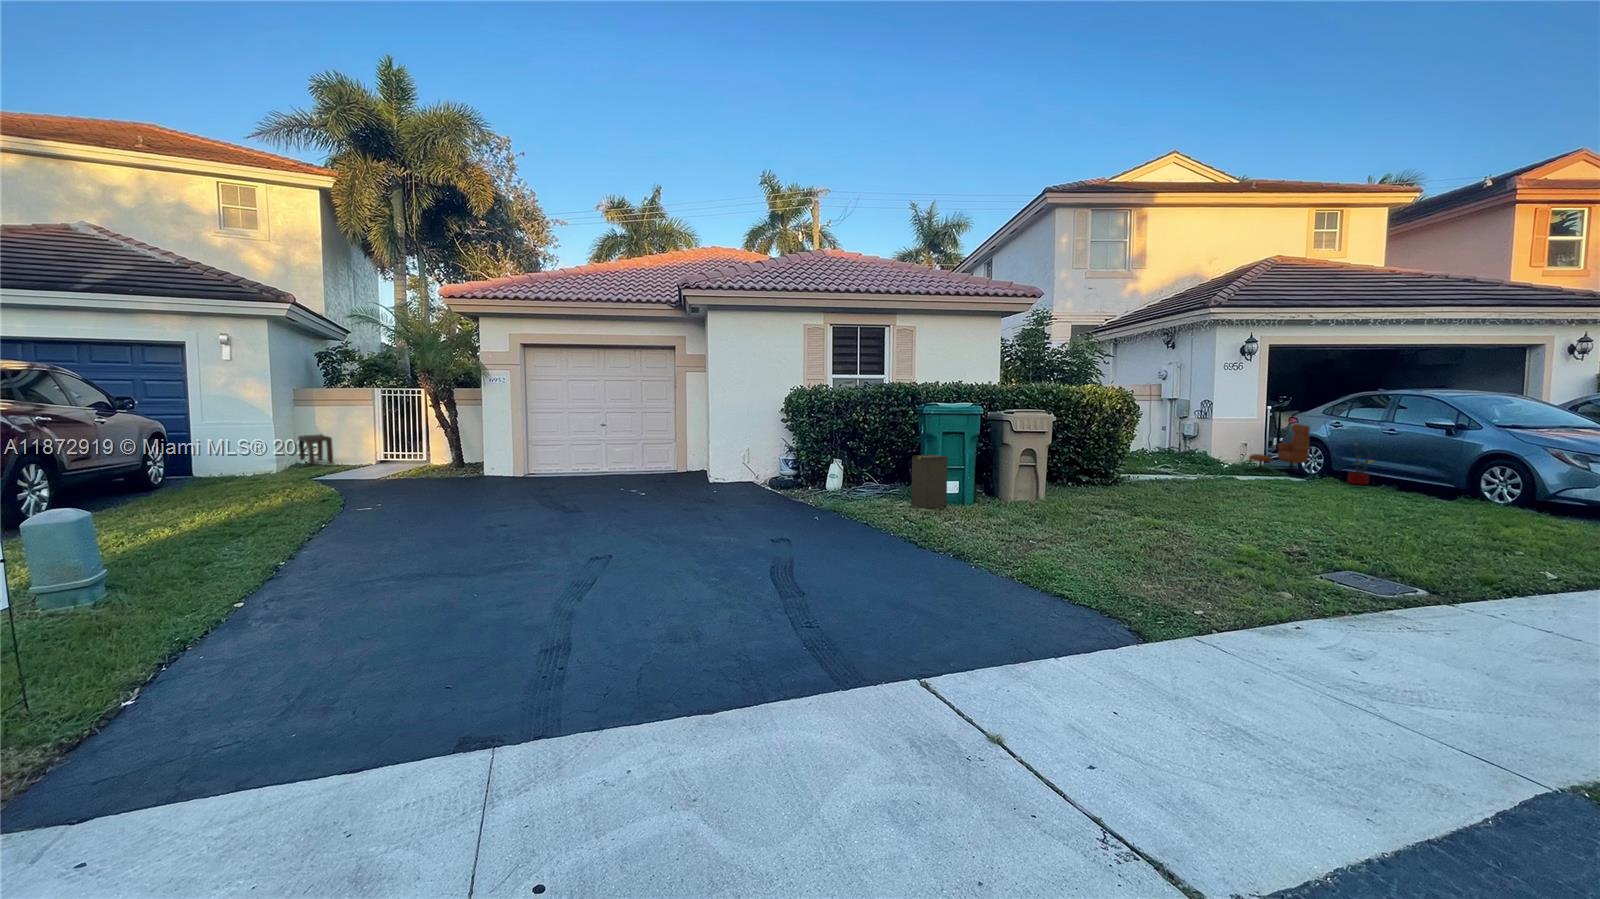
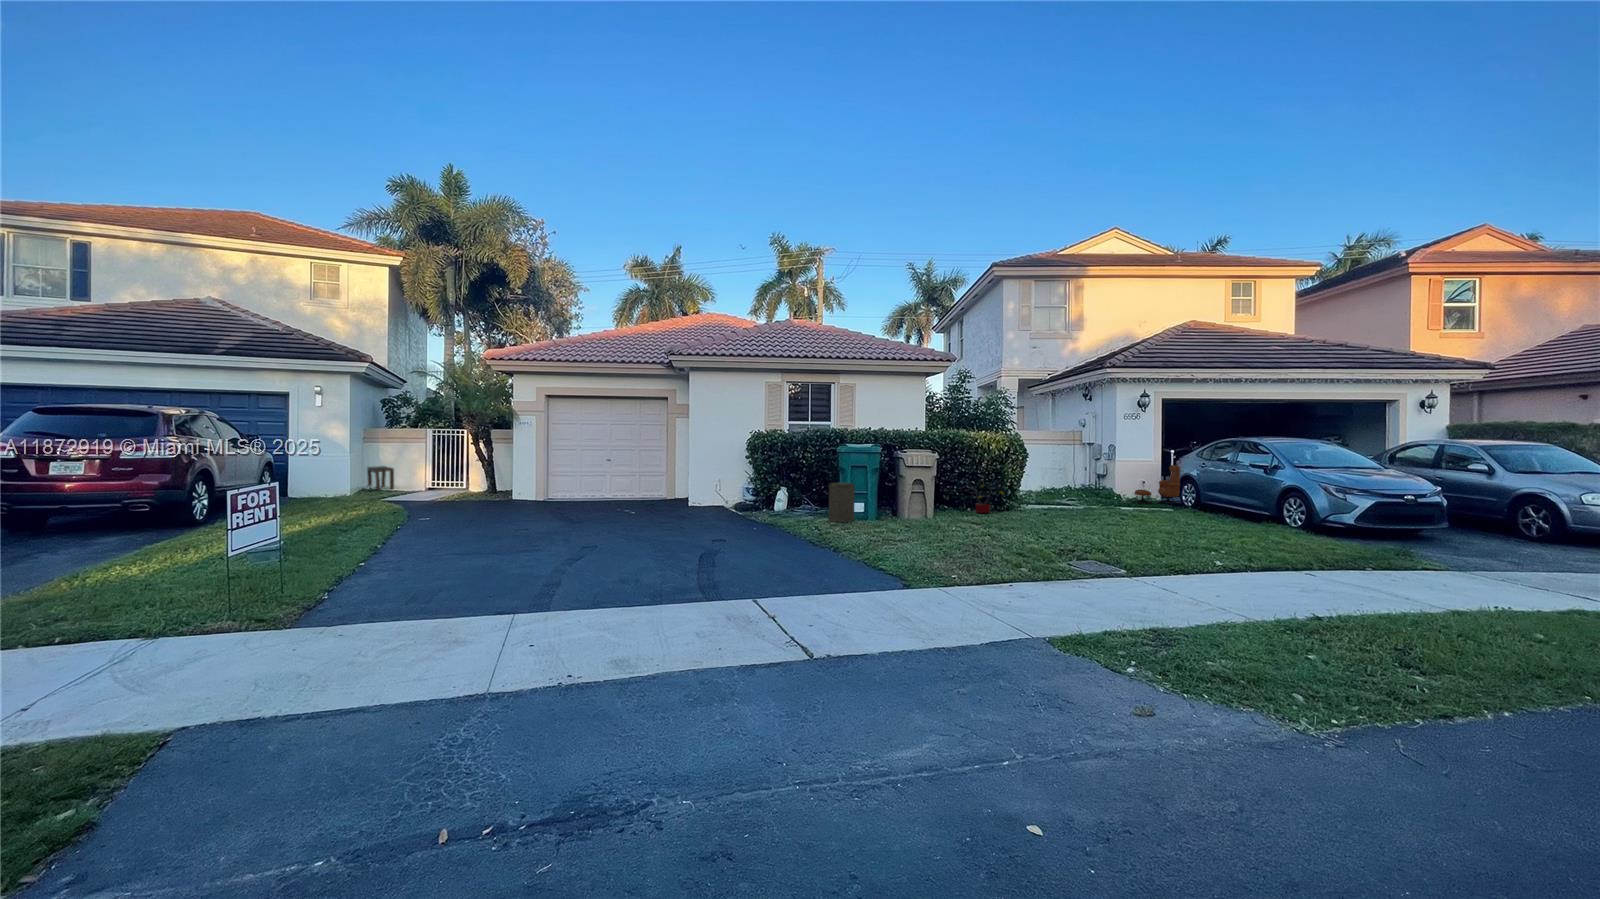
decorative plant: present [1348,444,1374,485] -> present [972,486,992,513]

